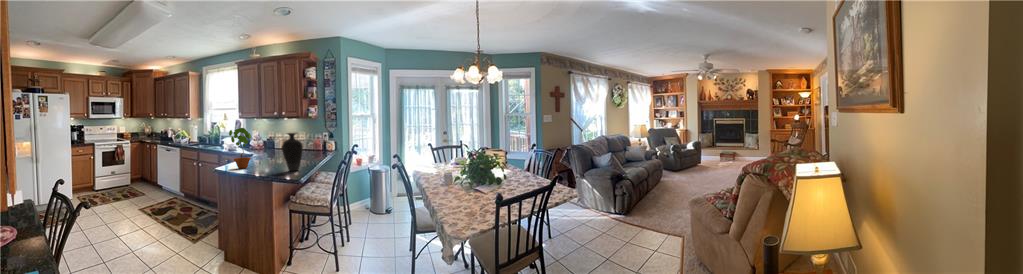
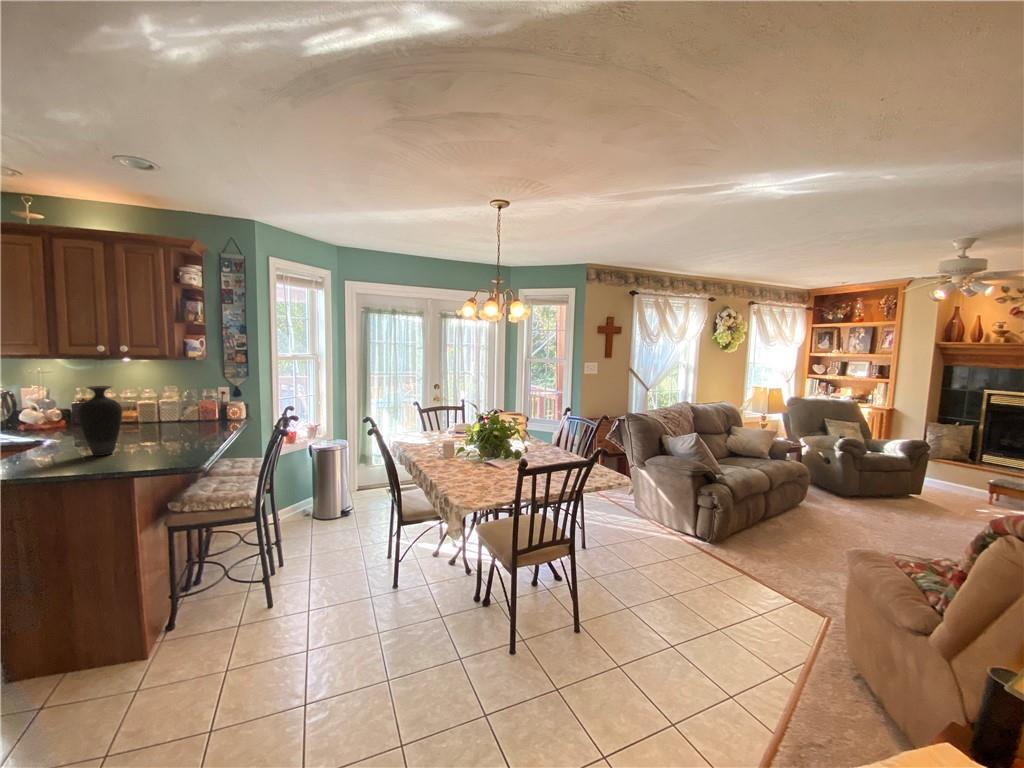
potted plant: present [229,128,251,169] -> none [25,371,67,440]

